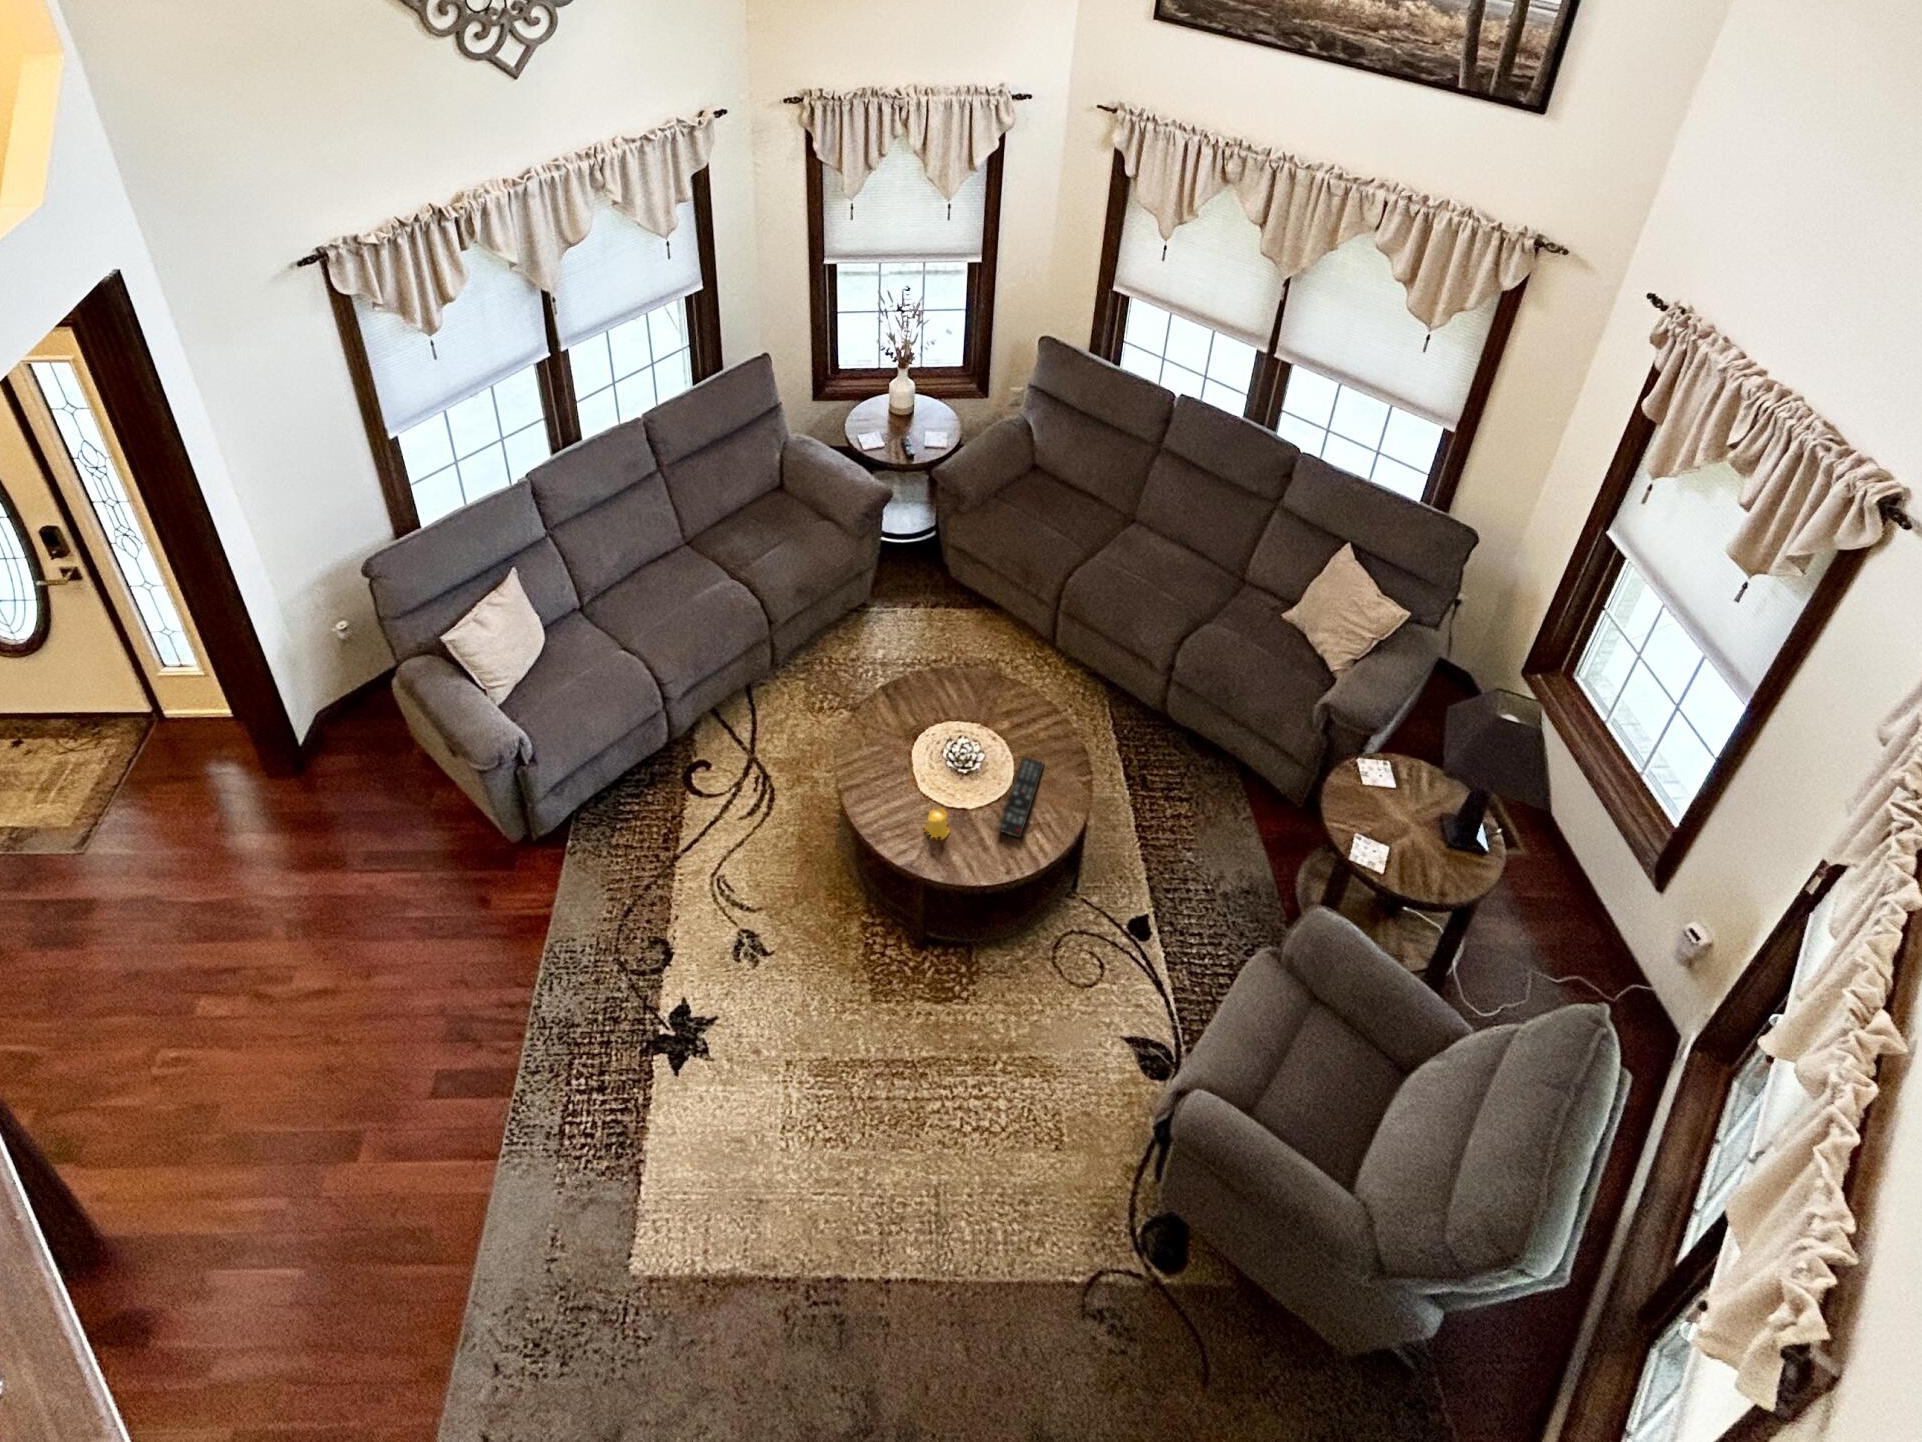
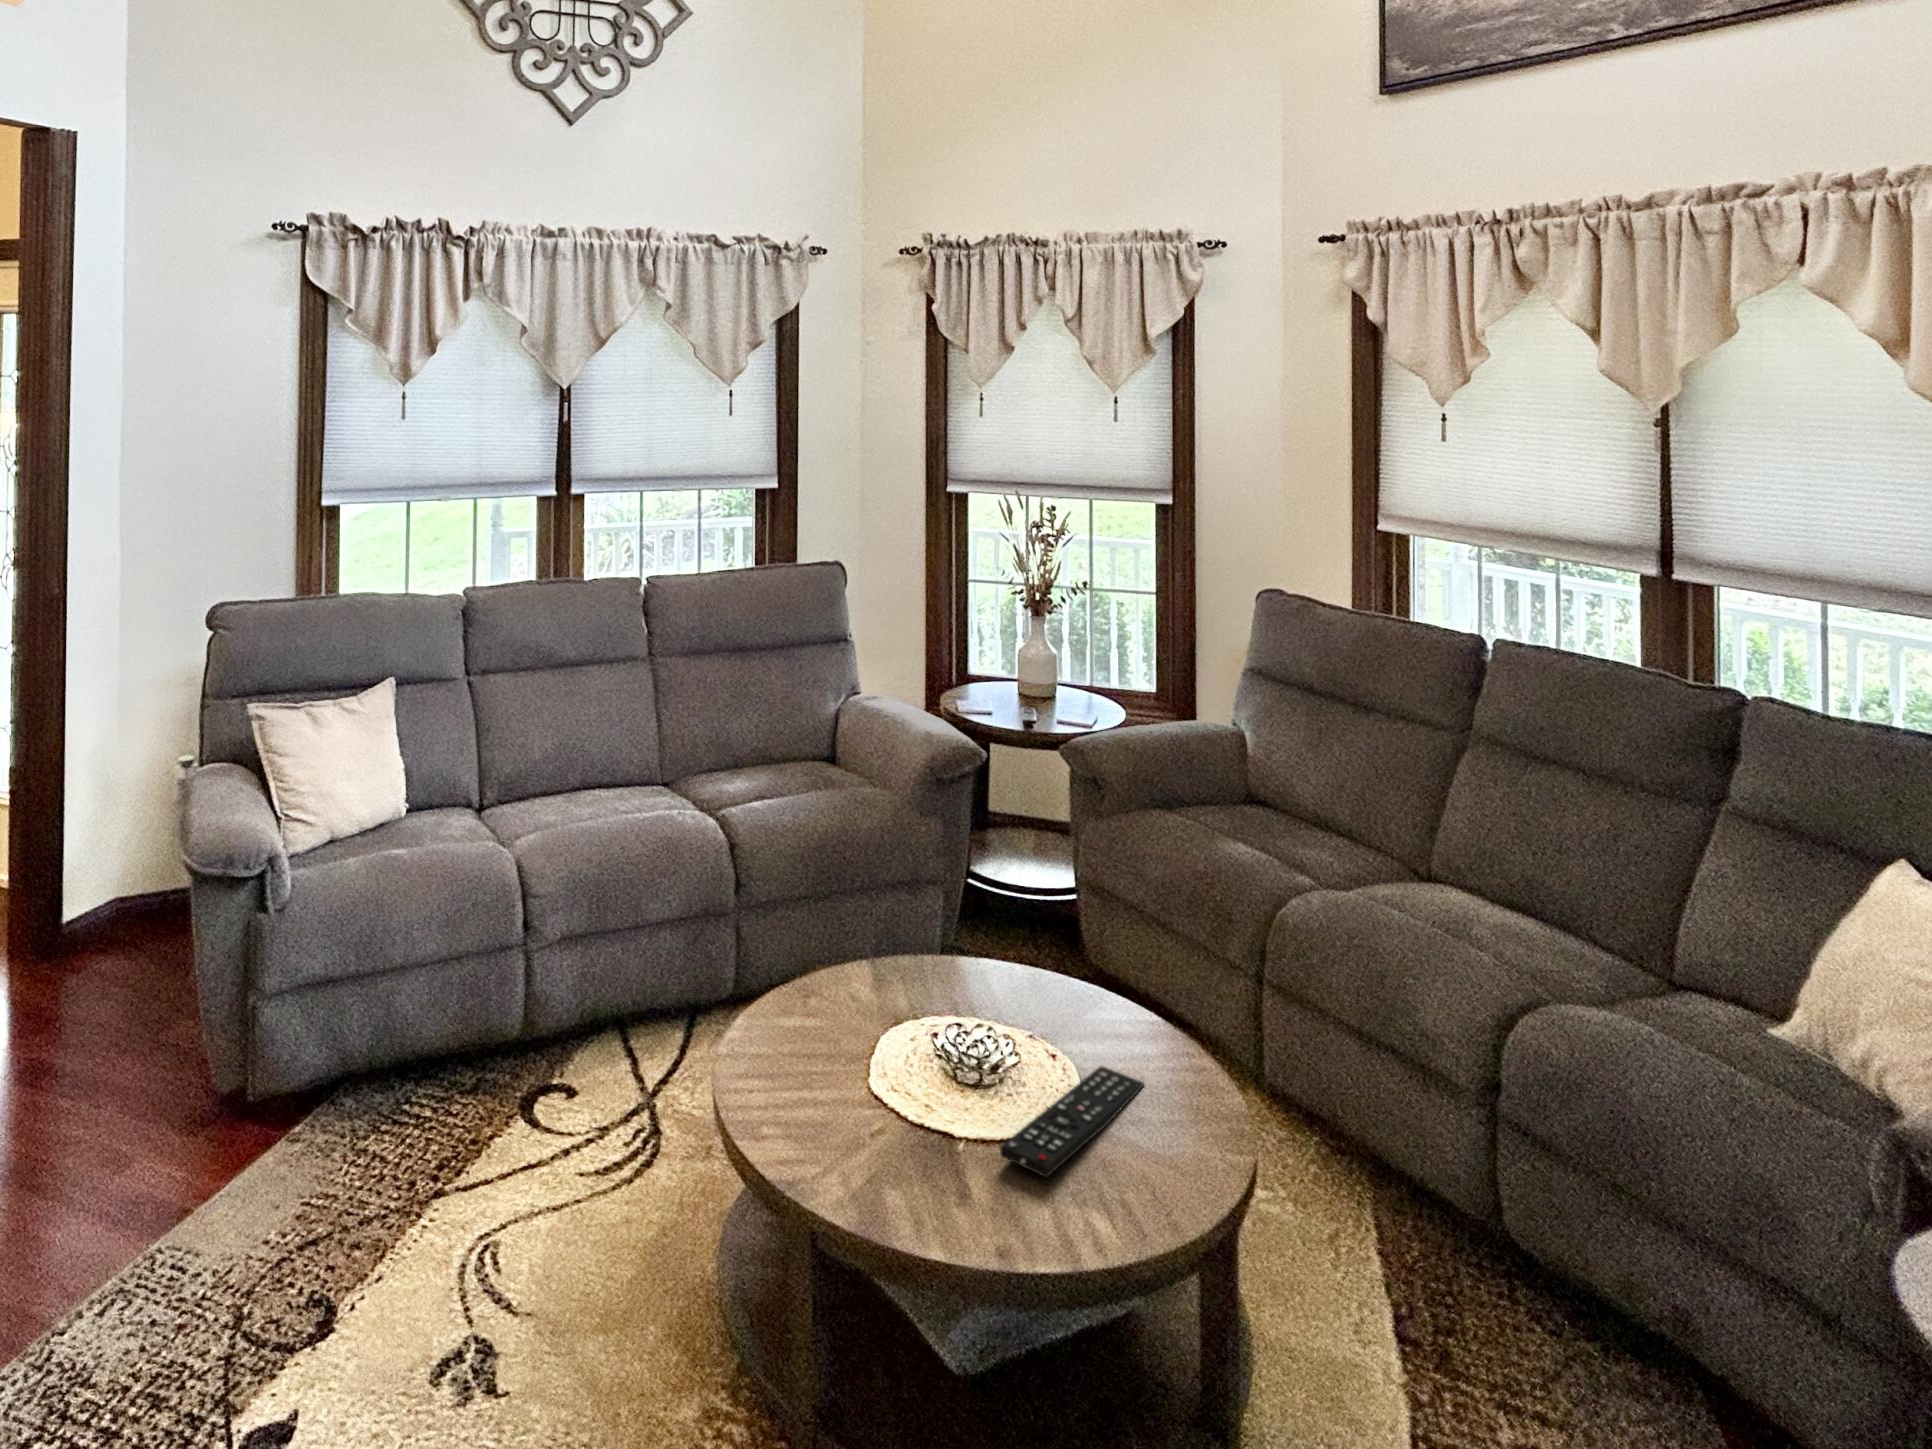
candle: present [925,809,950,839] -> none [846,1077,903,1149]

